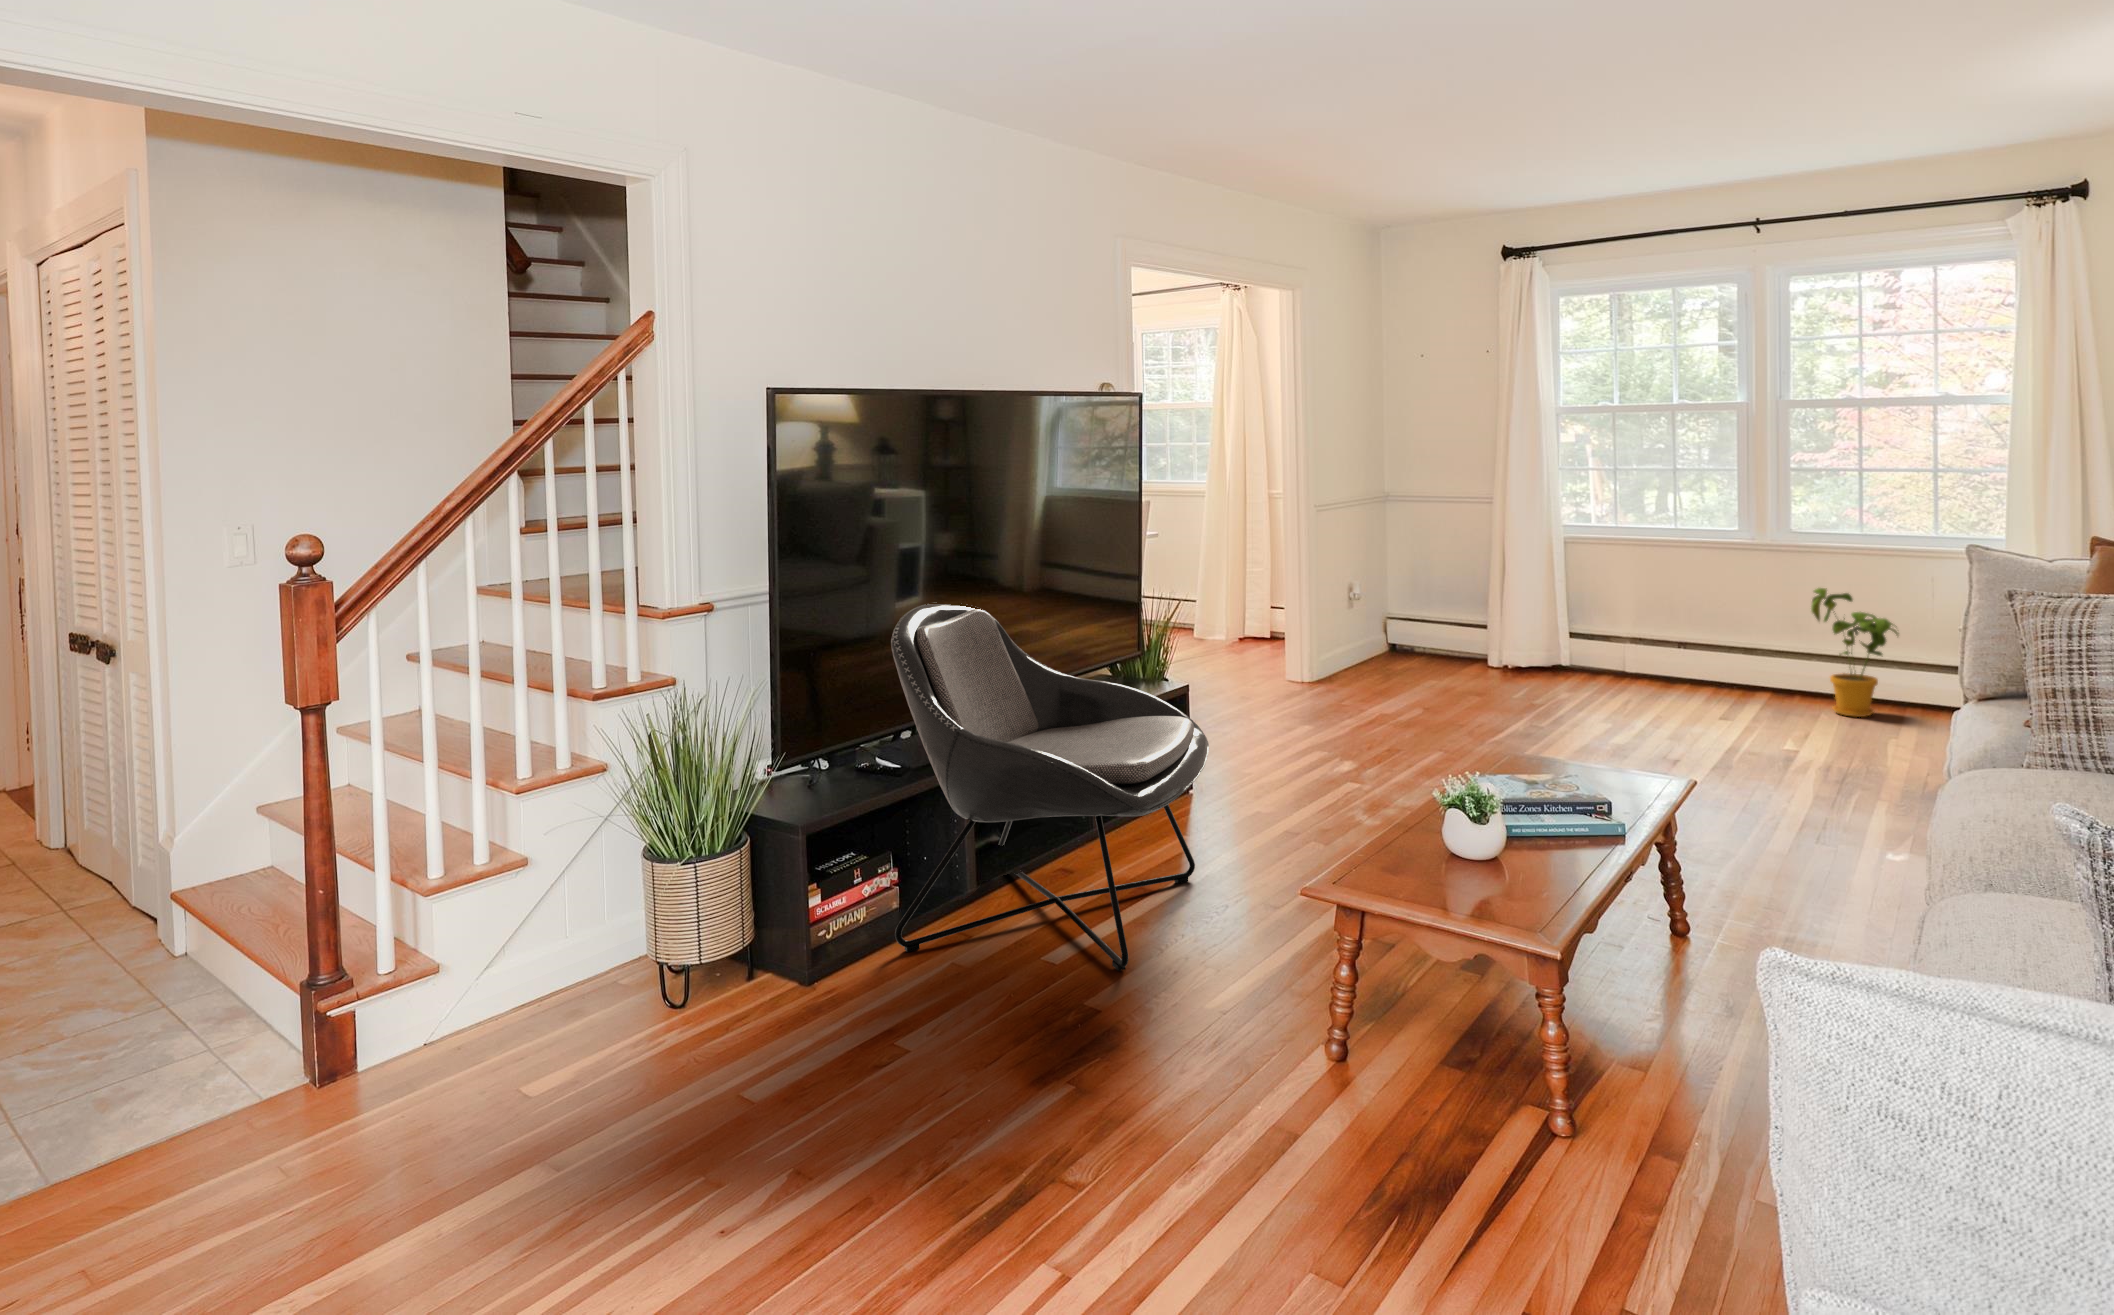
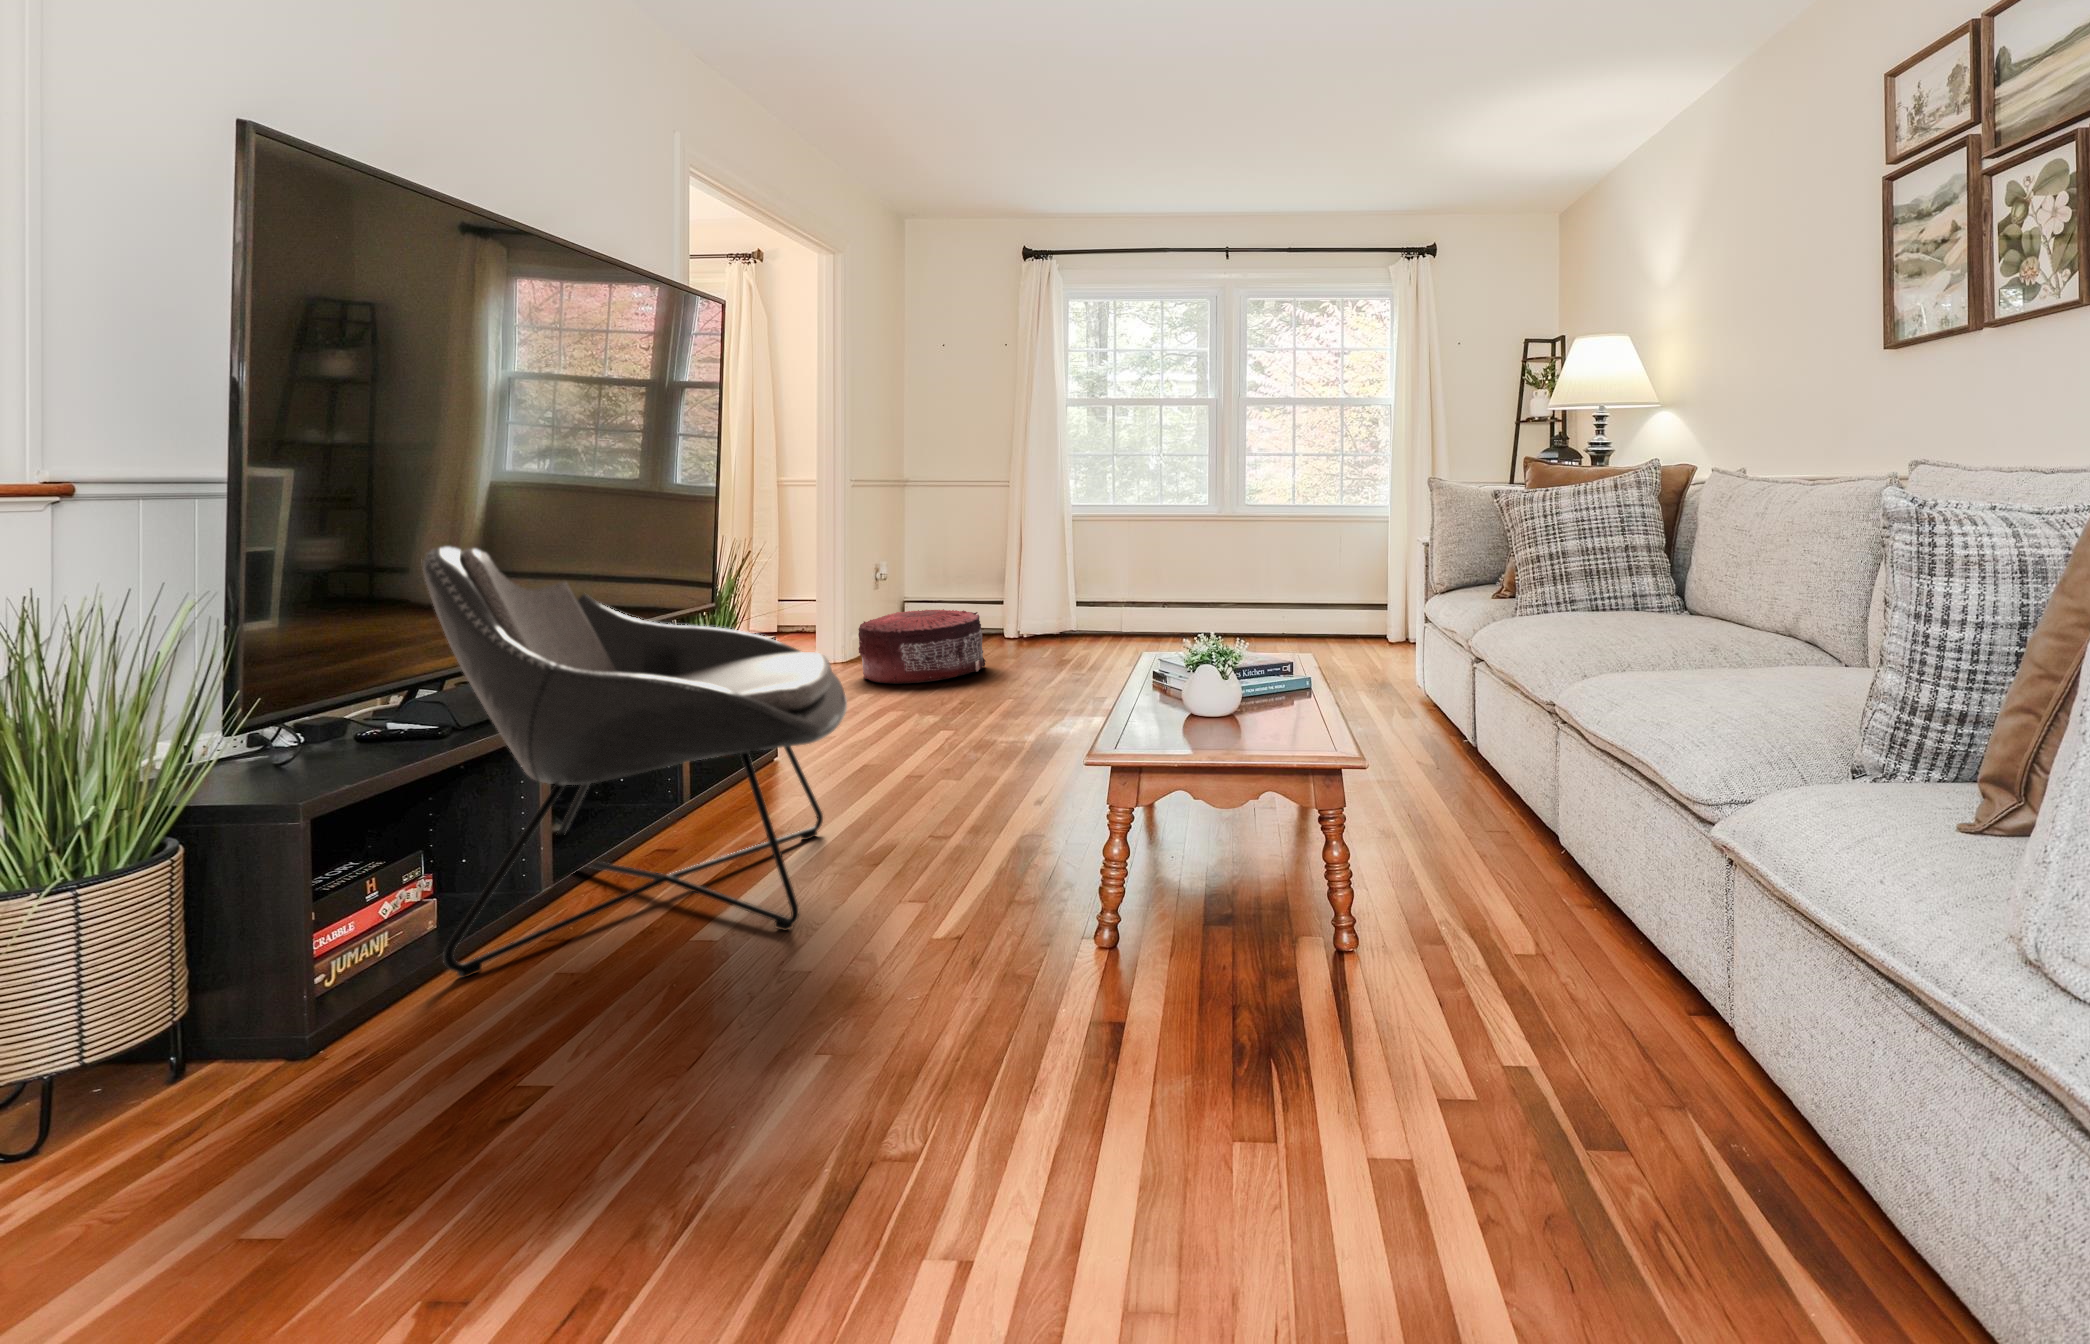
house plant: present [1811,588,1899,717] -> none [1270,543,1333,642]
pouf: none [1313,638,1444,718] -> present [858,609,986,684]

